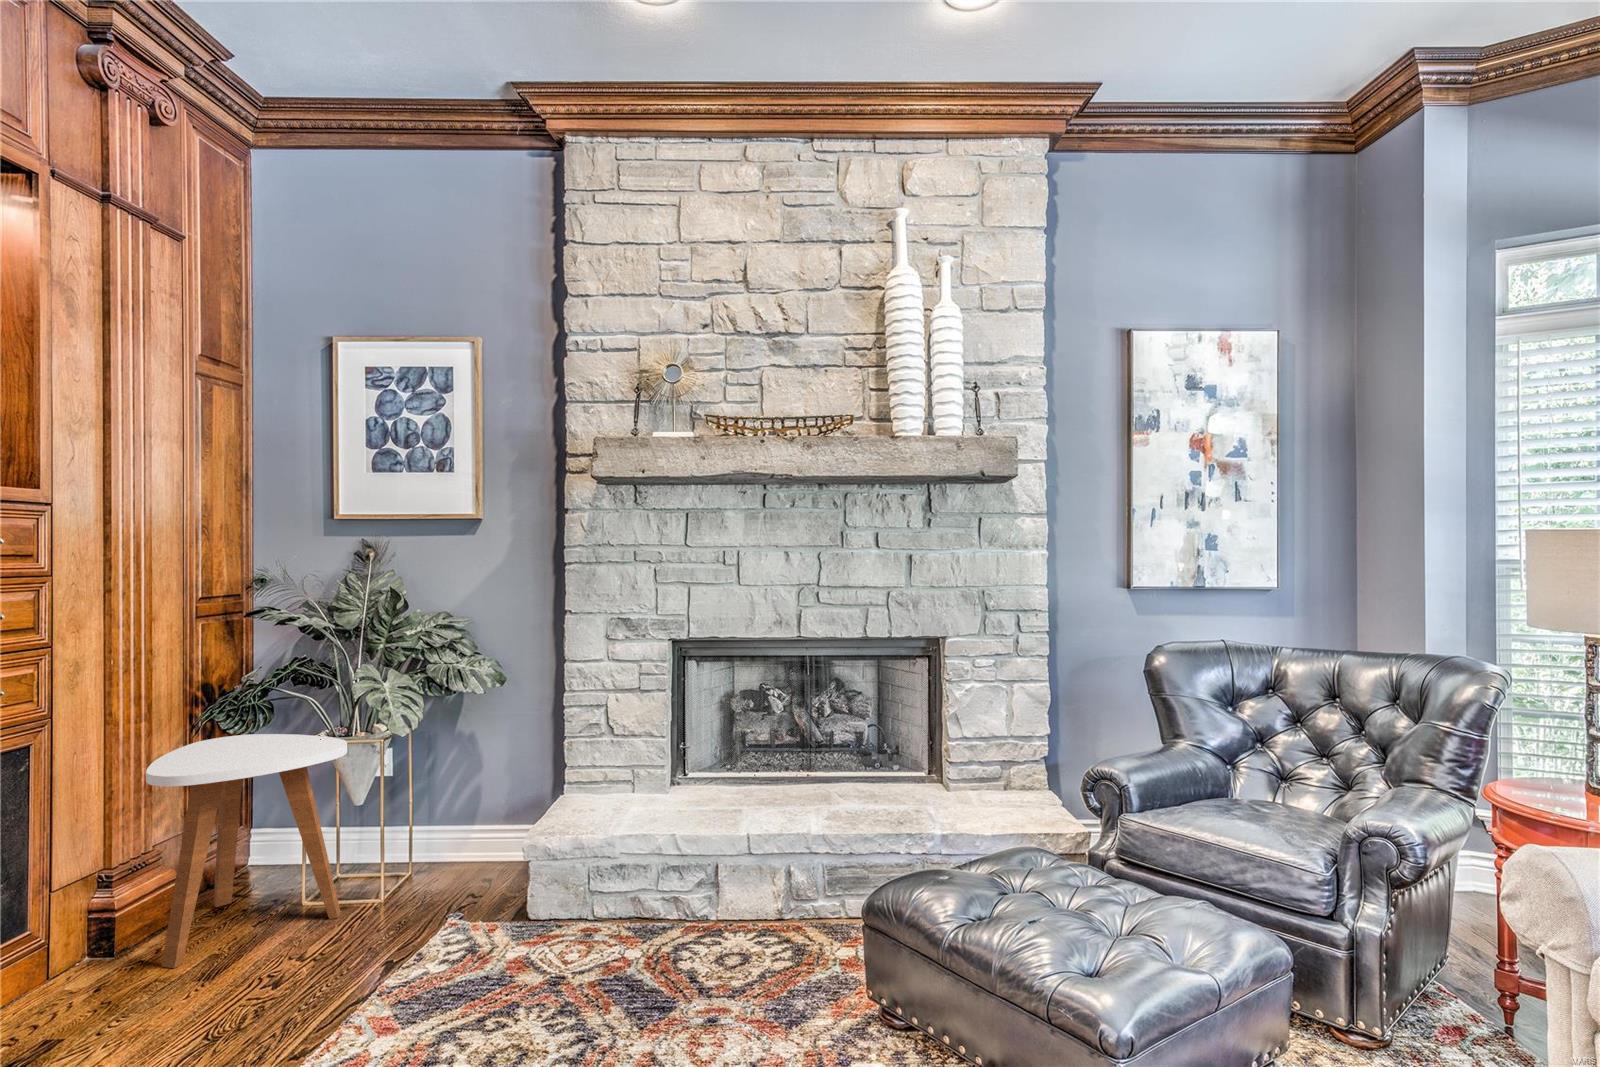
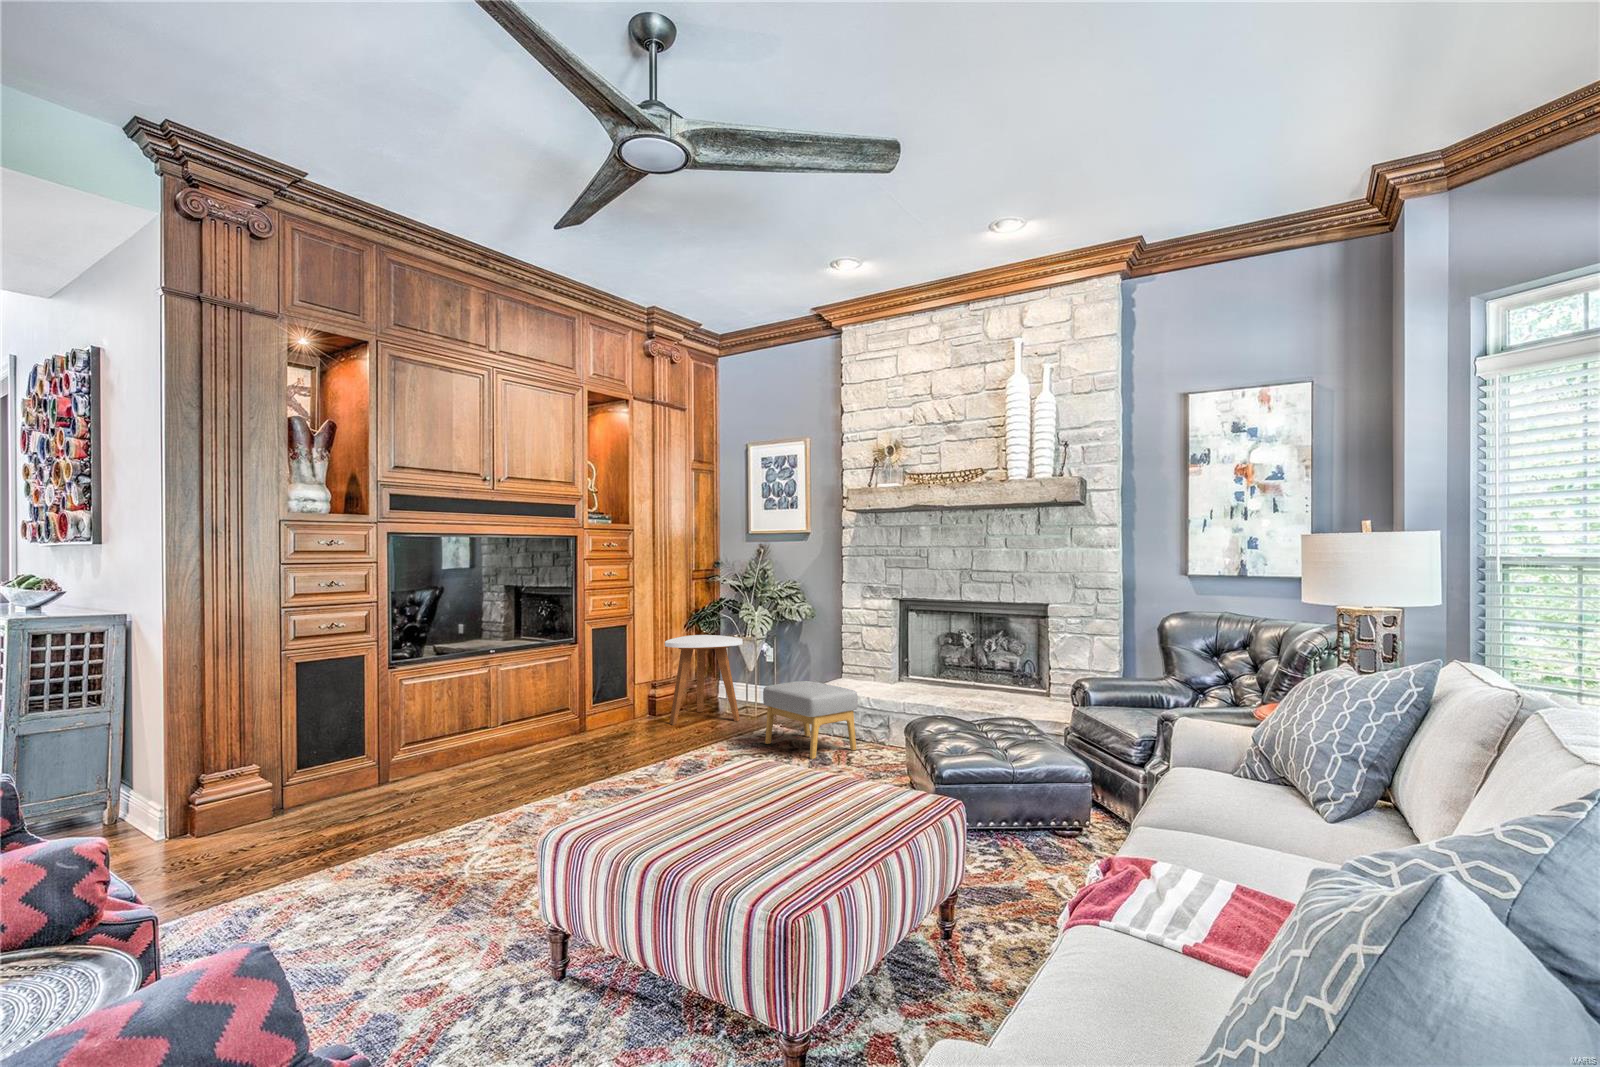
footstool: none [456,820,669,1007] -> present [763,681,858,759]

